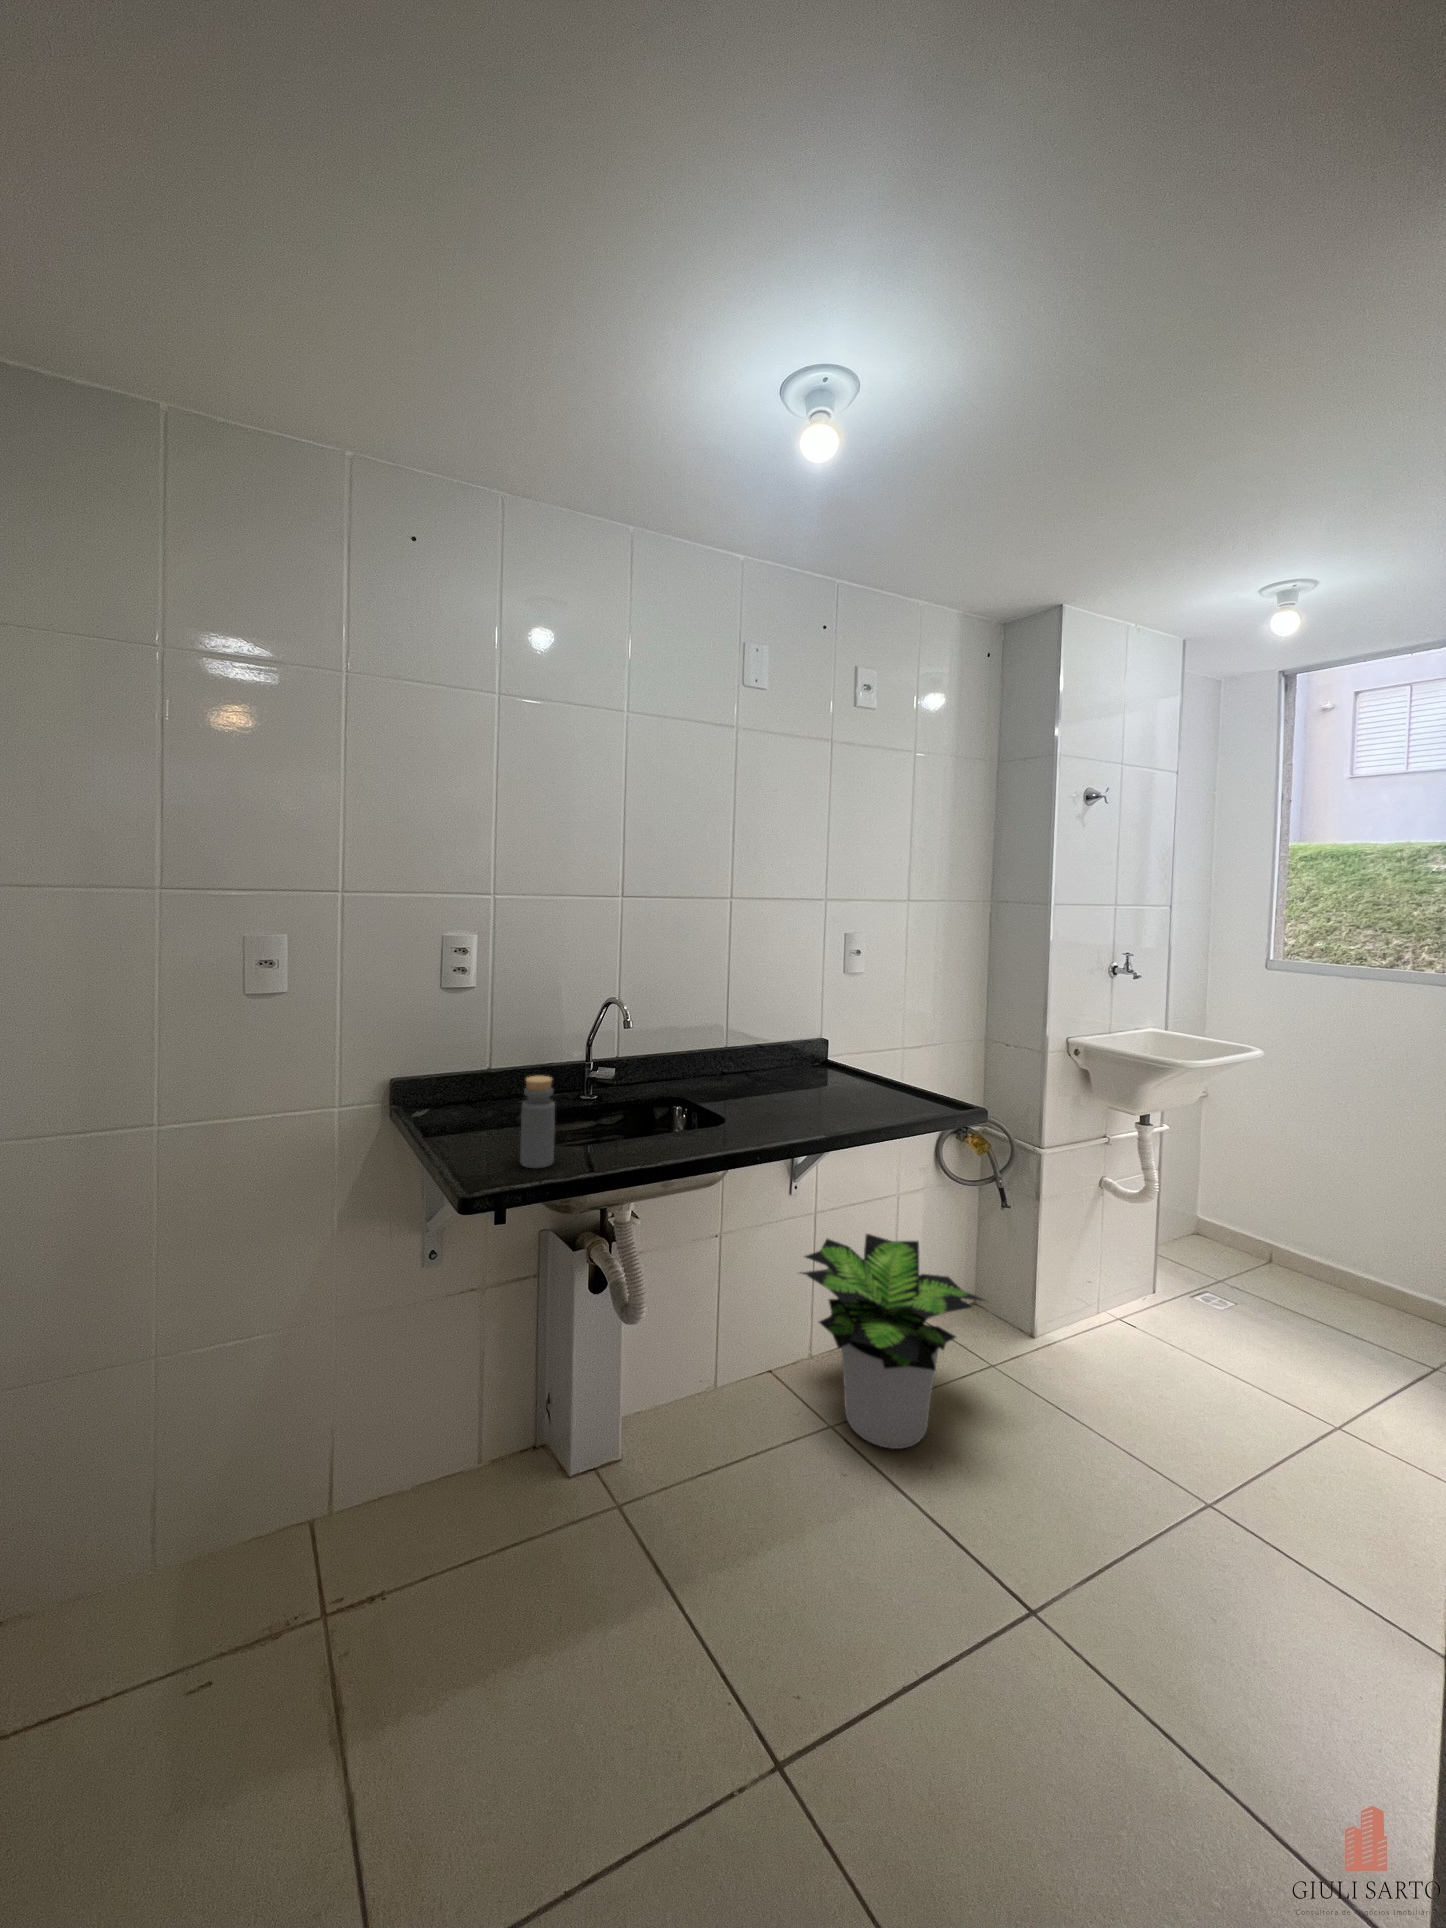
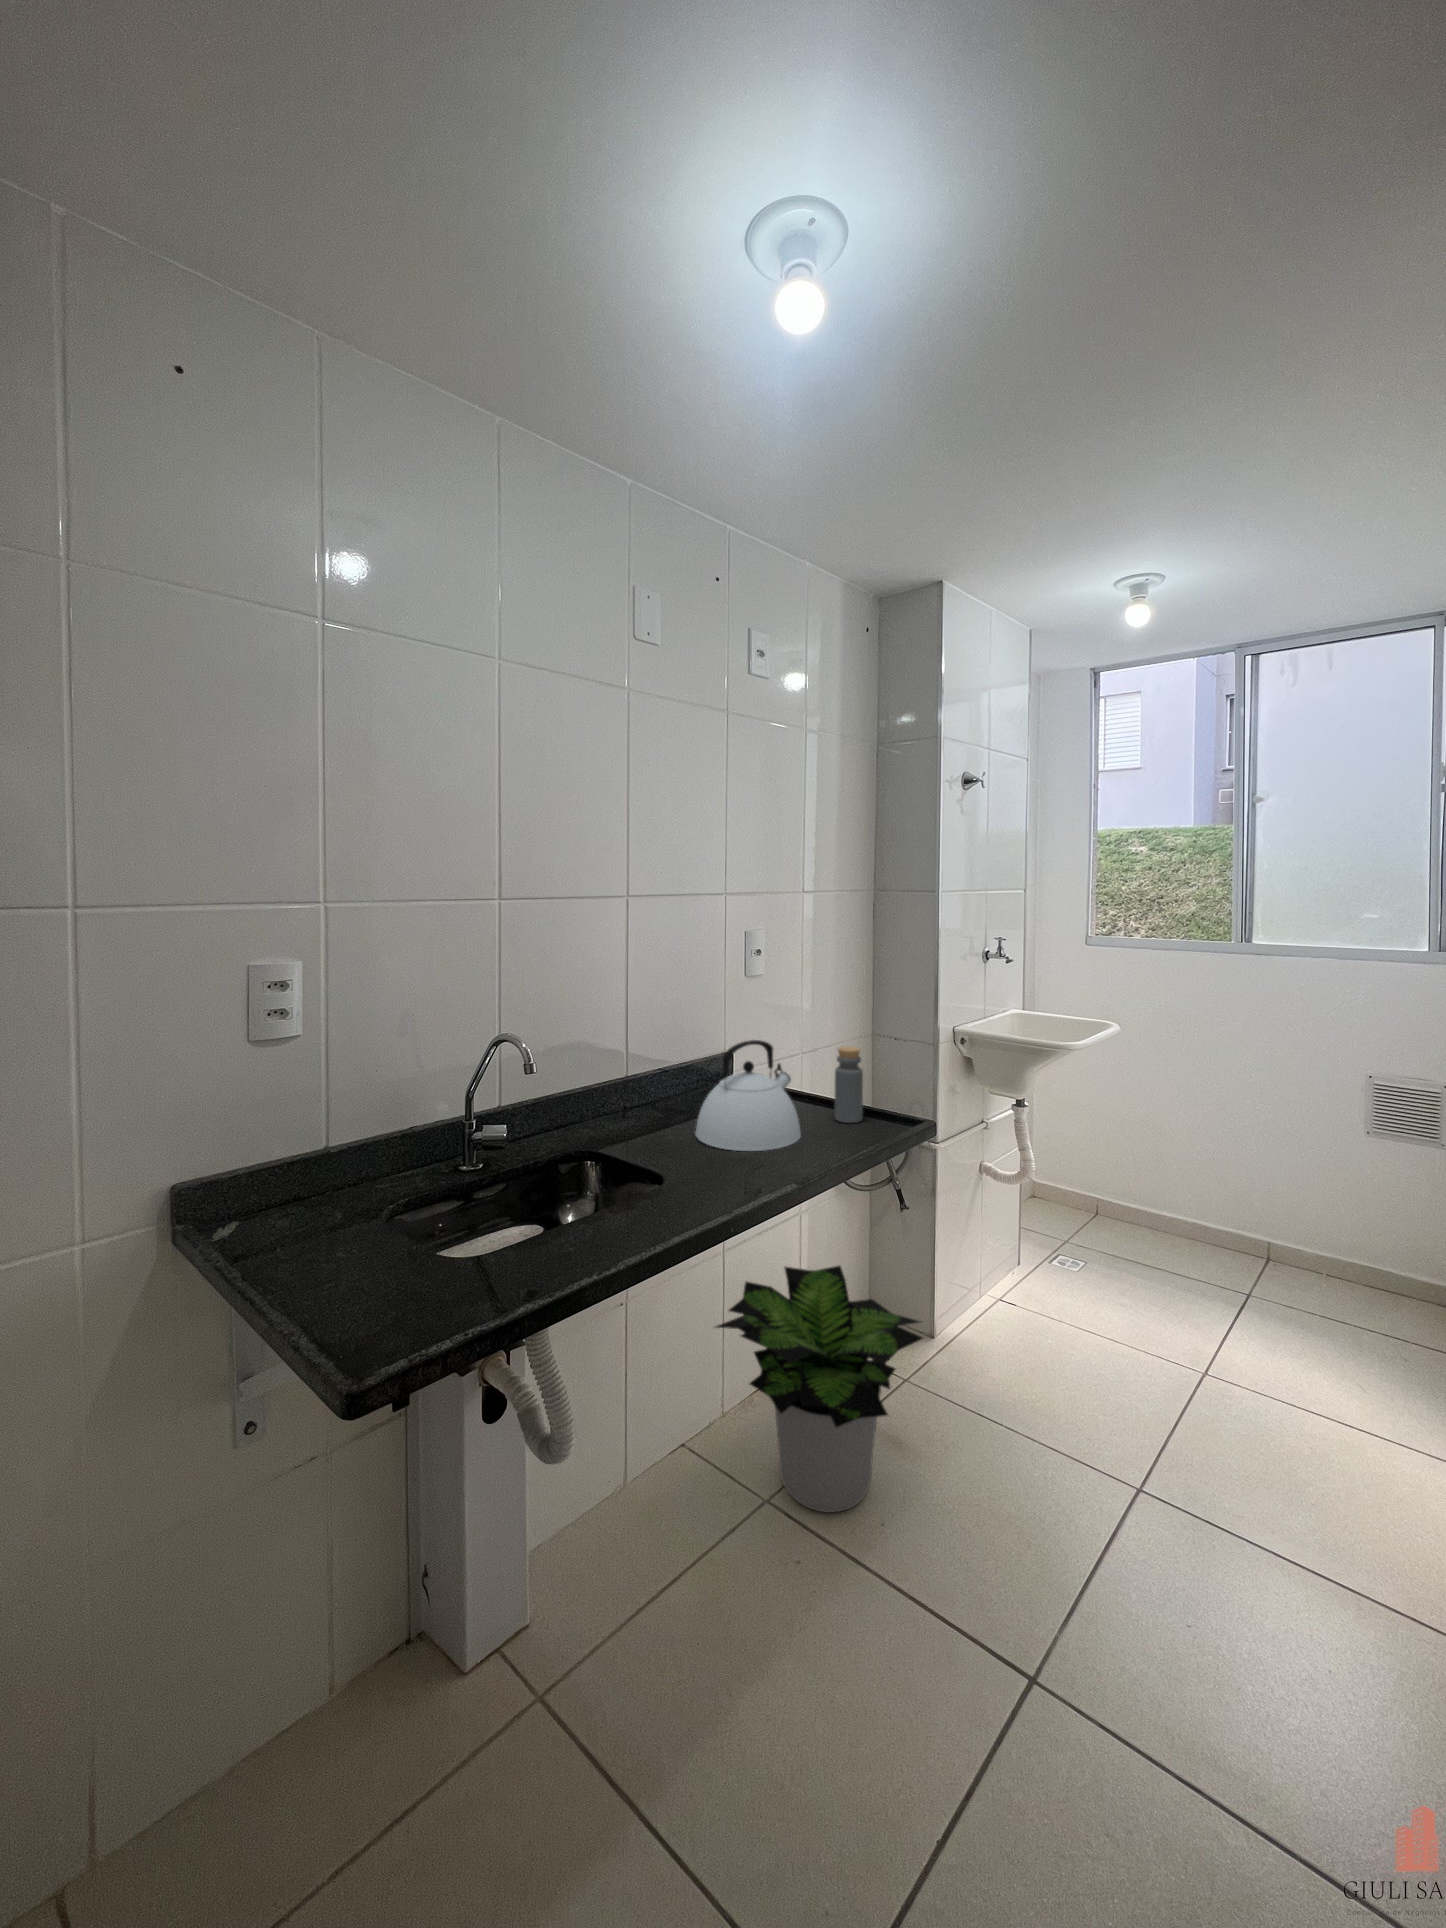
kettle: none [767,1022,857,1113] -> present [695,1040,801,1151]
bottle: present [520,1076,555,1168] -> present [835,1046,863,1123]

